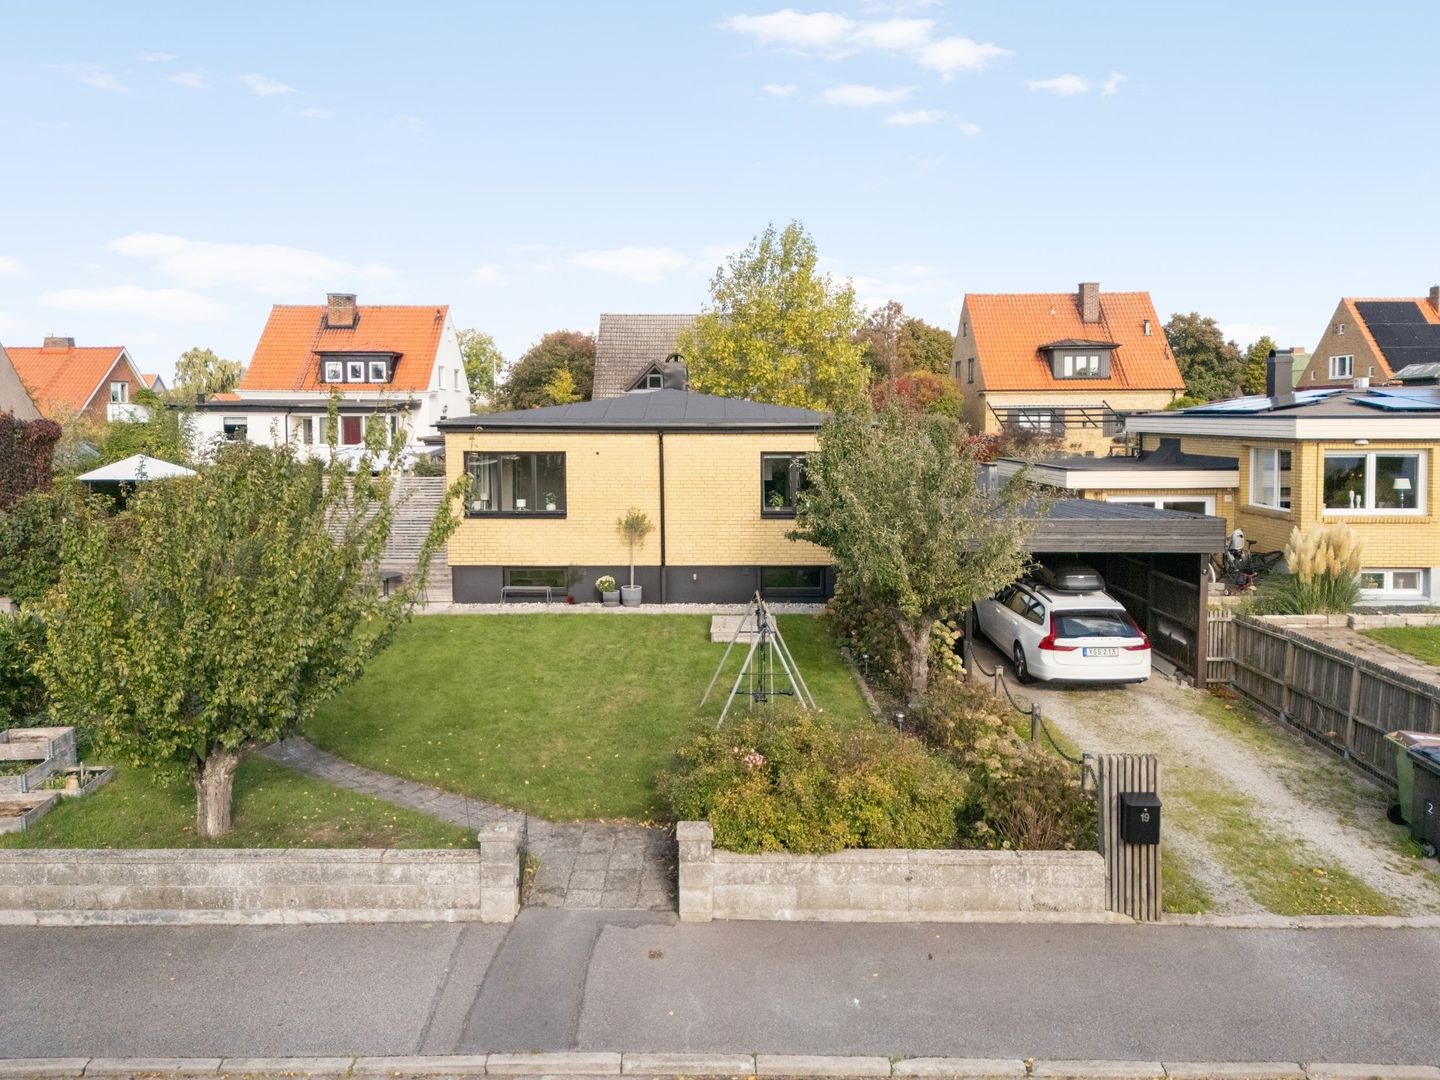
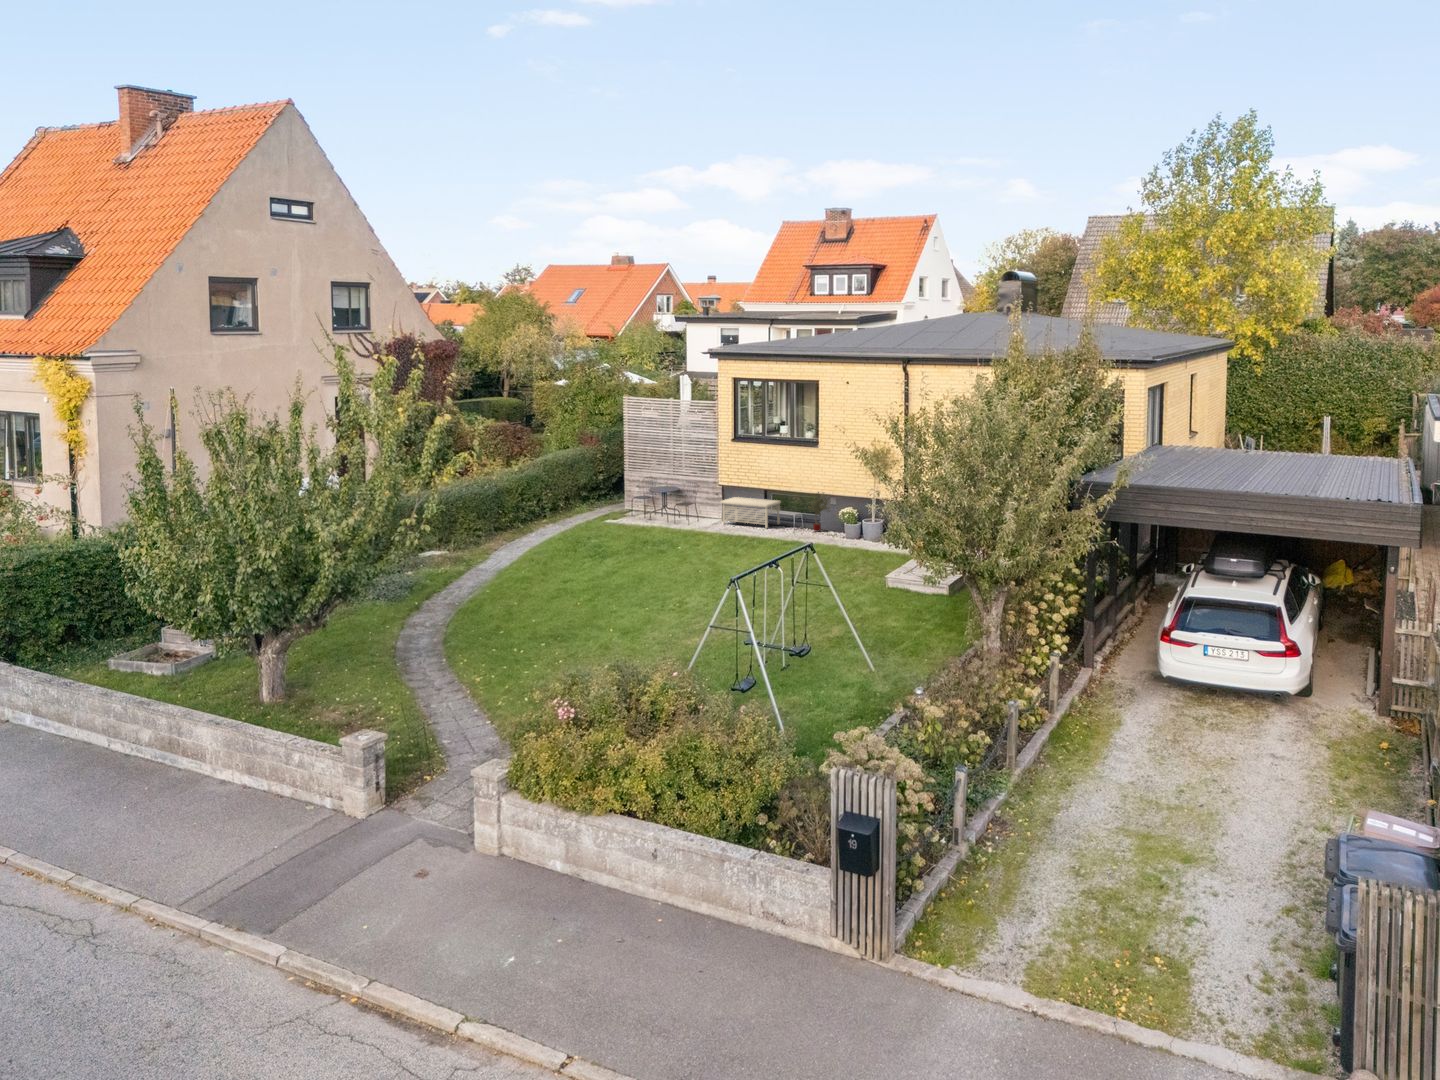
storage bench: none [460,577,523,606] -> present [721,497,781,528]

